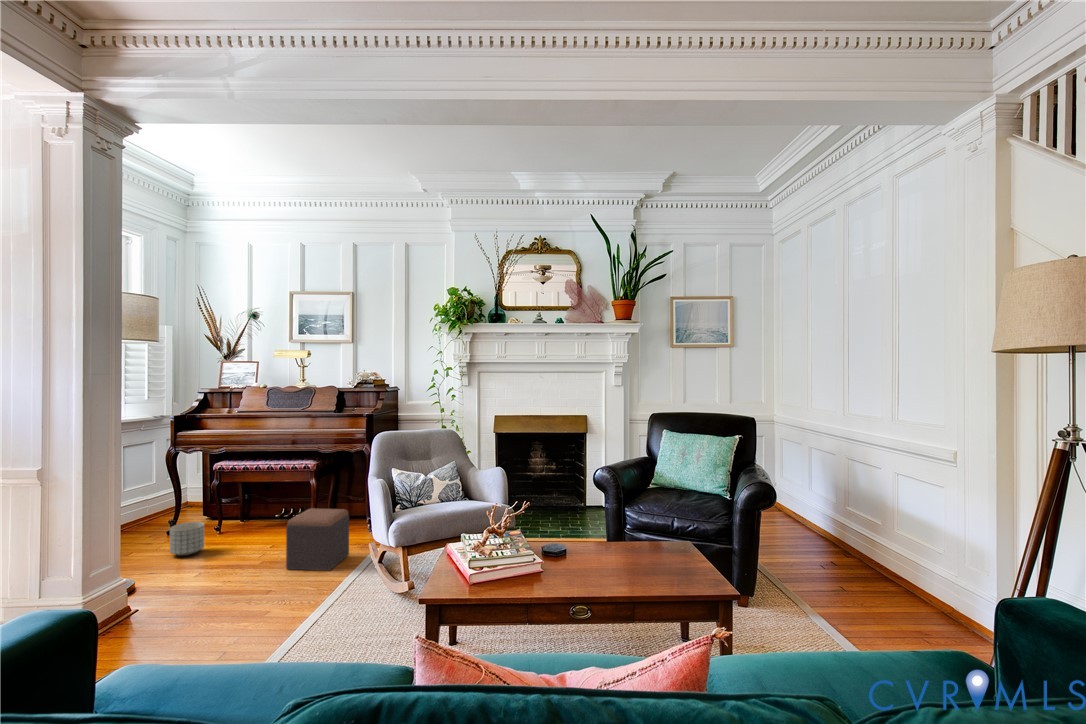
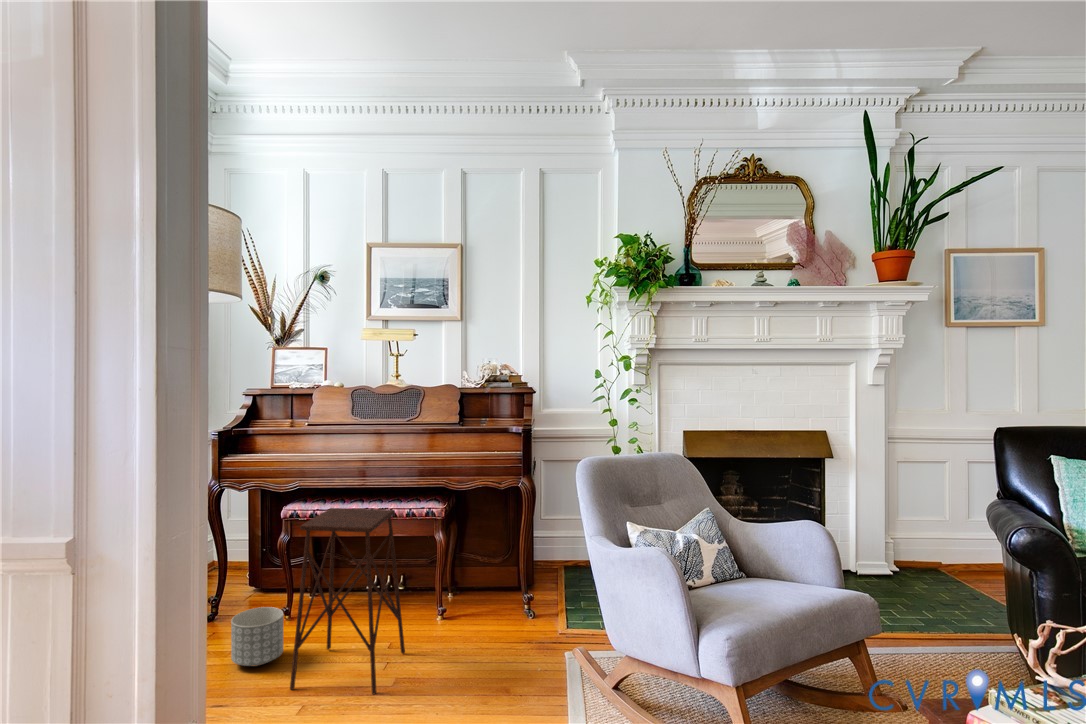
side table: none [200,460,281,567] -> present [290,508,405,694]
footstool: present [286,508,349,571] -> none [439,591,526,707]

